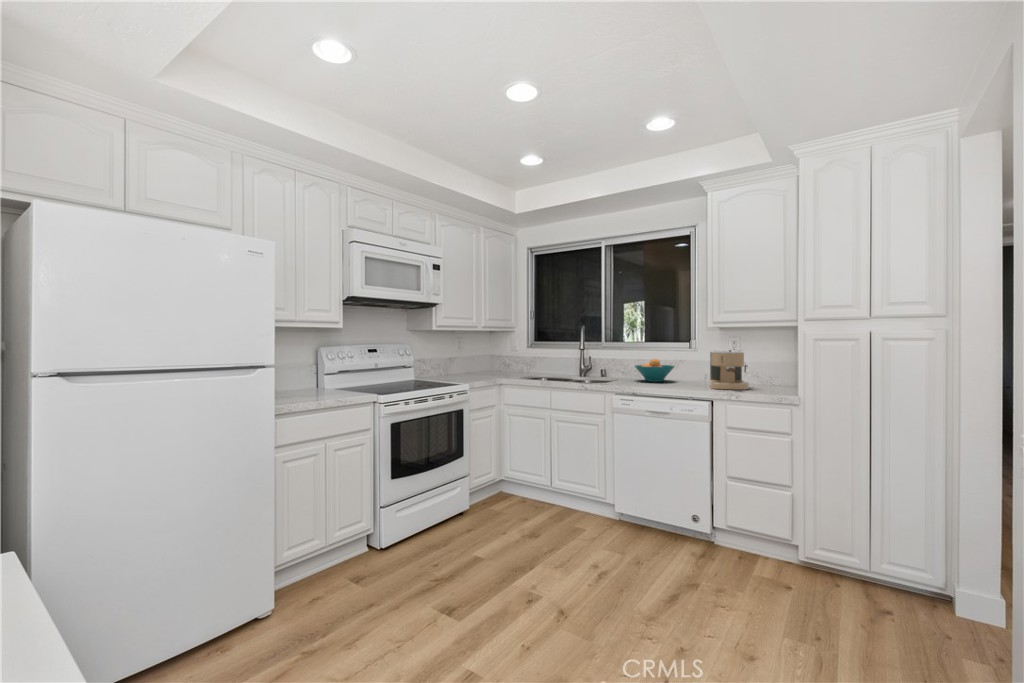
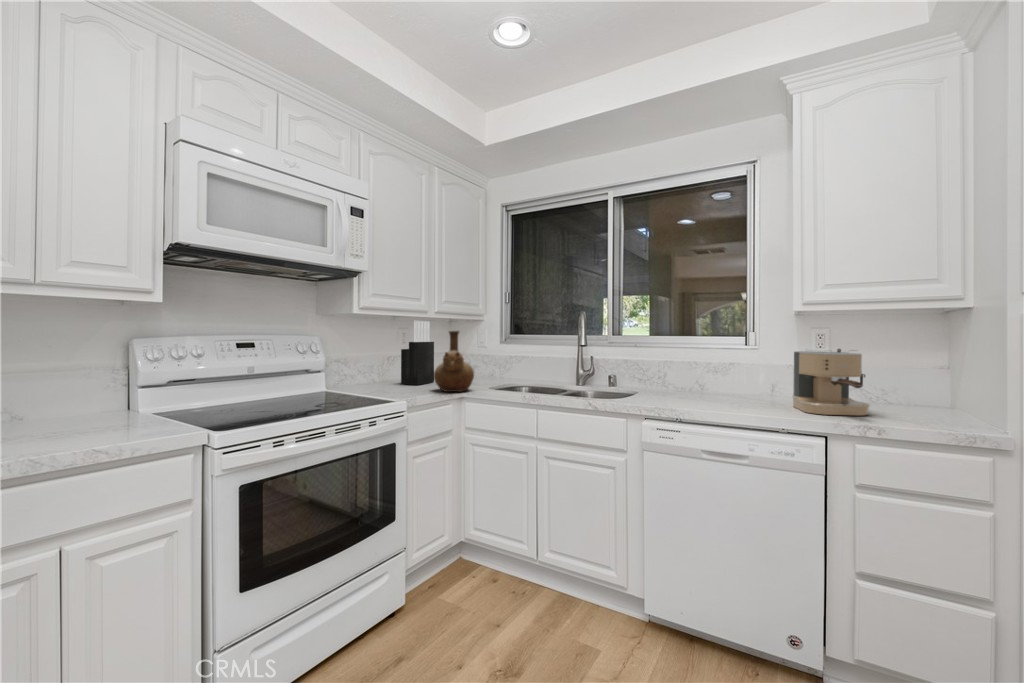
knife block: none [460,333,481,377] -> present [401,321,434,385]
vase: none [483,340,510,380] -> present [434,331,474,392]
fruit bowl: present [635,359,674,382] -> none [663,361,726,396]

